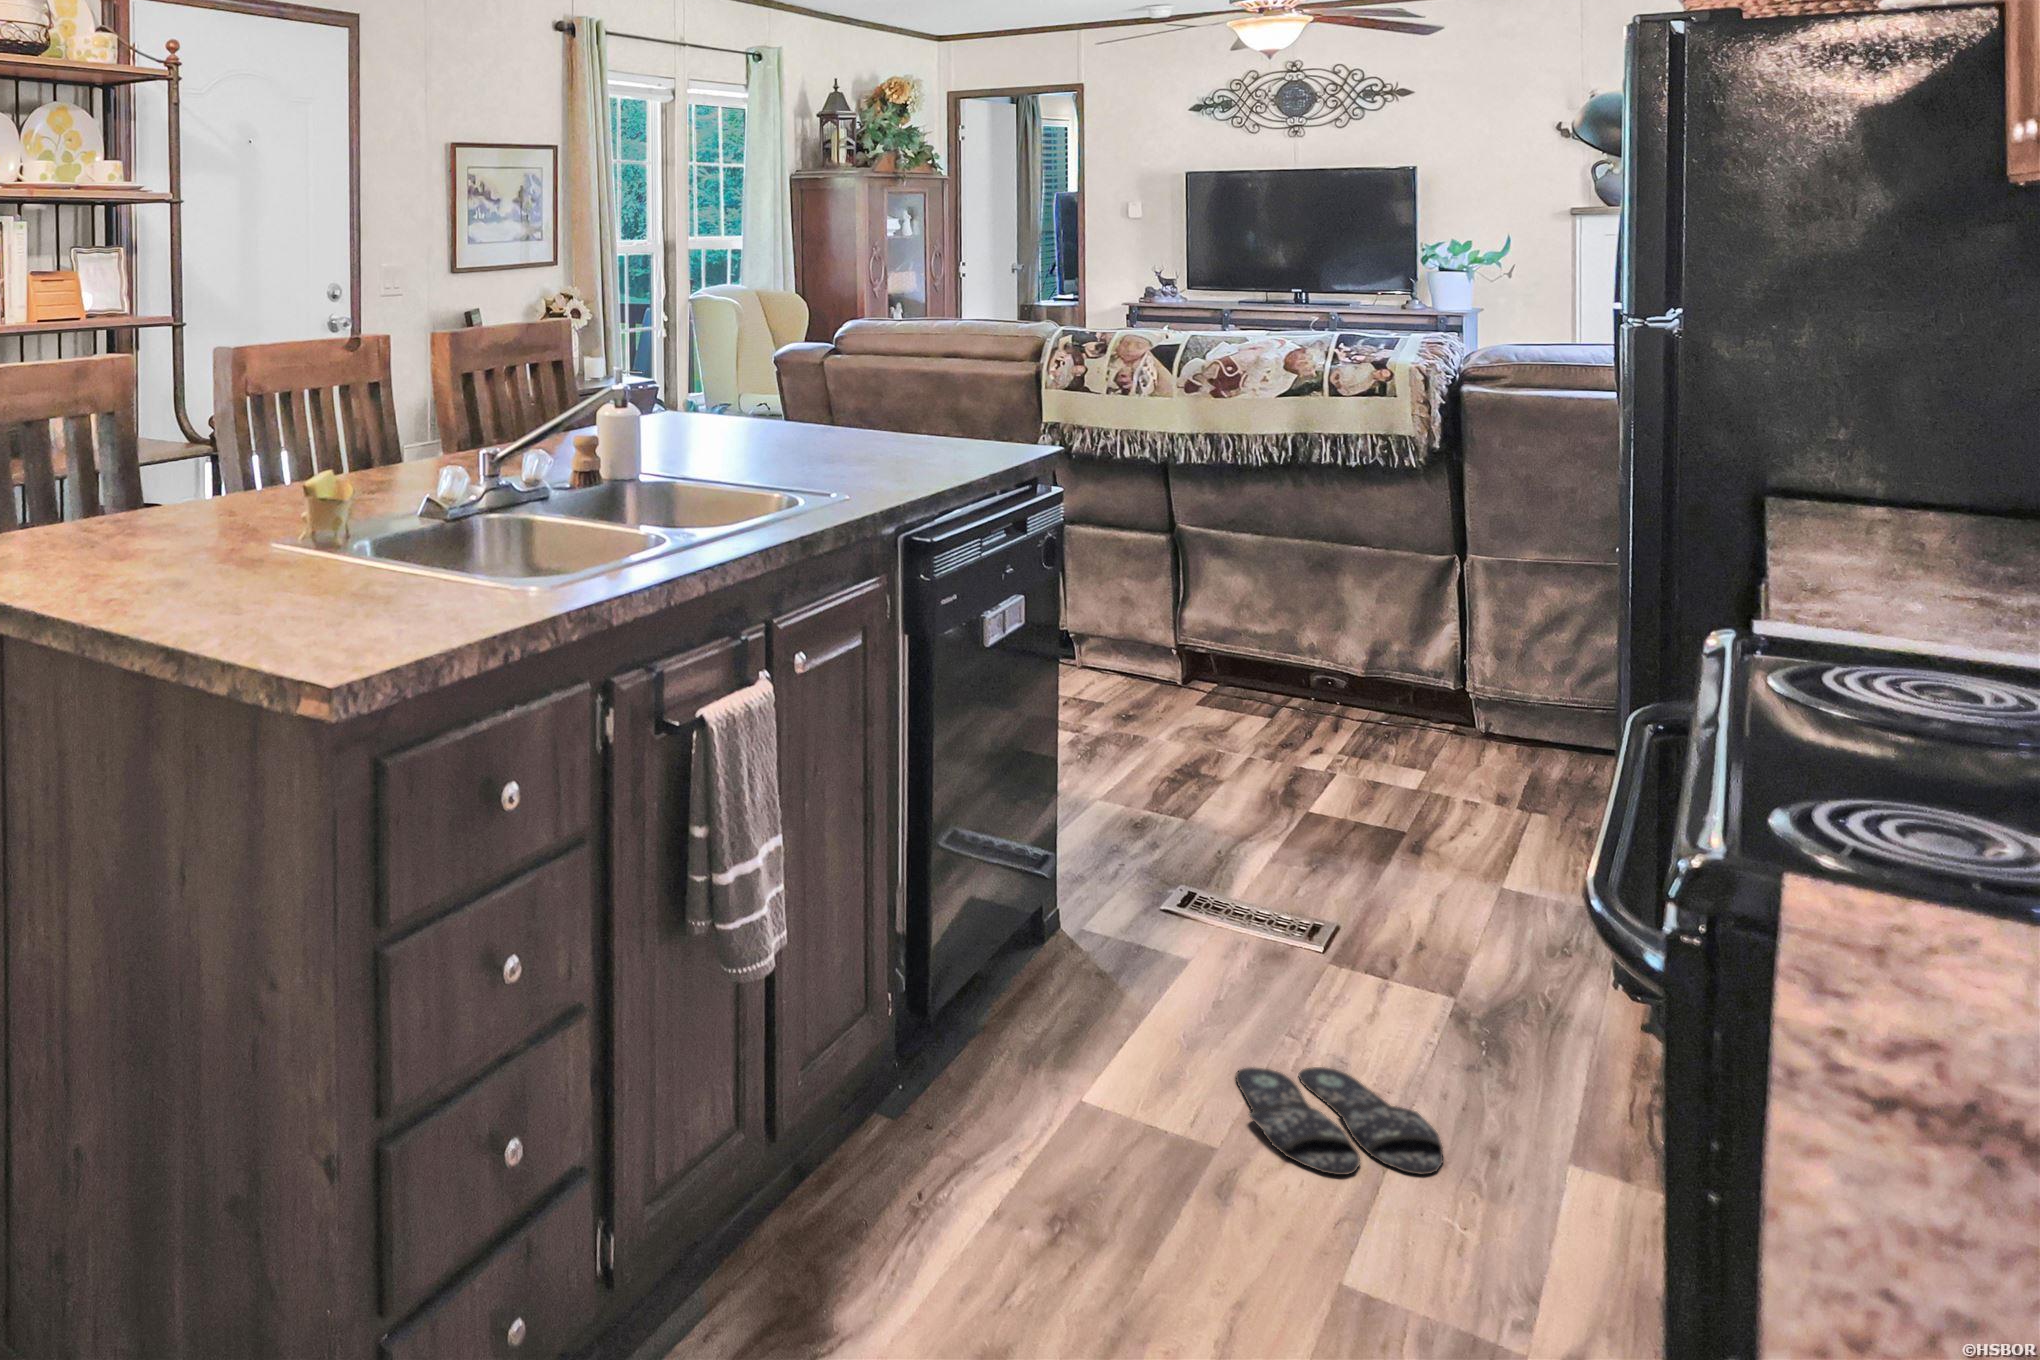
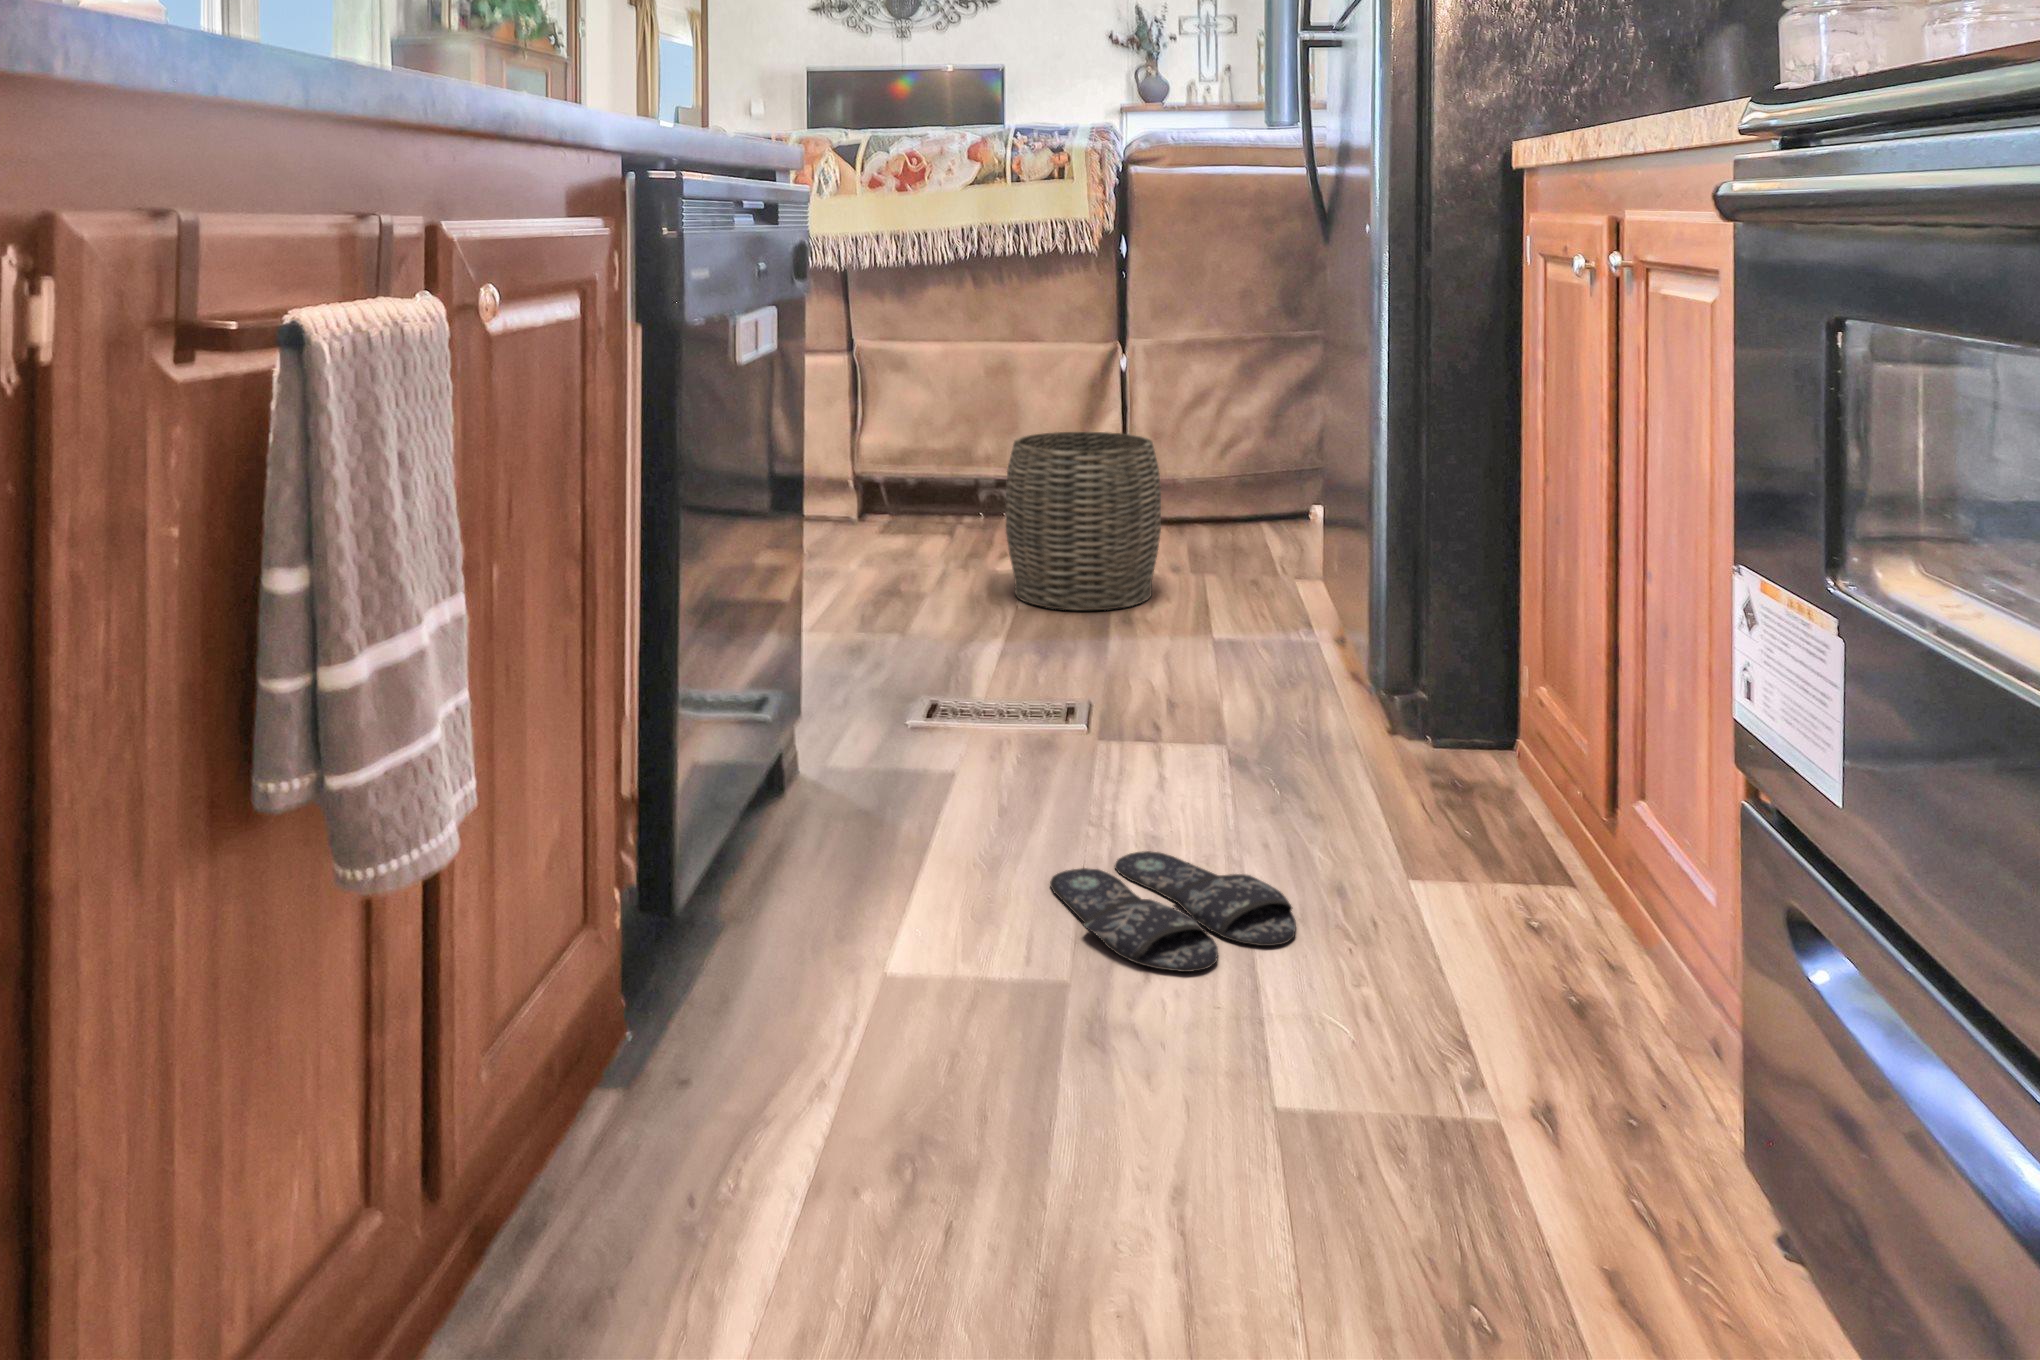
woven basket: none [1296,647,1462,829] -> present [1006,432,1161,610]

